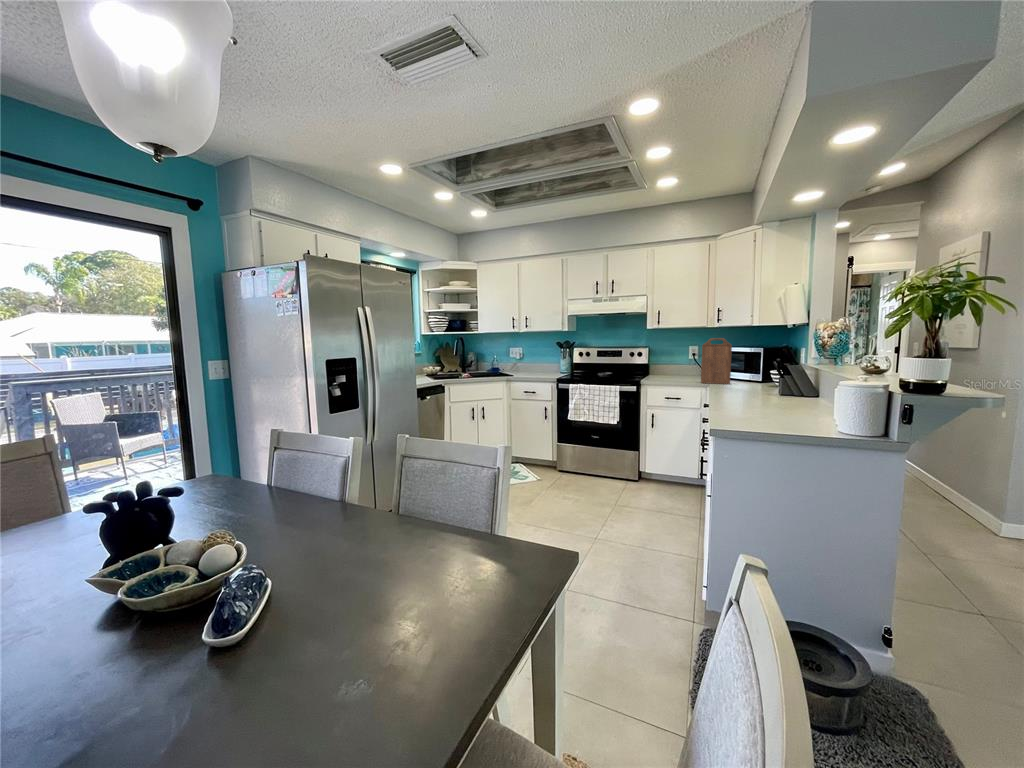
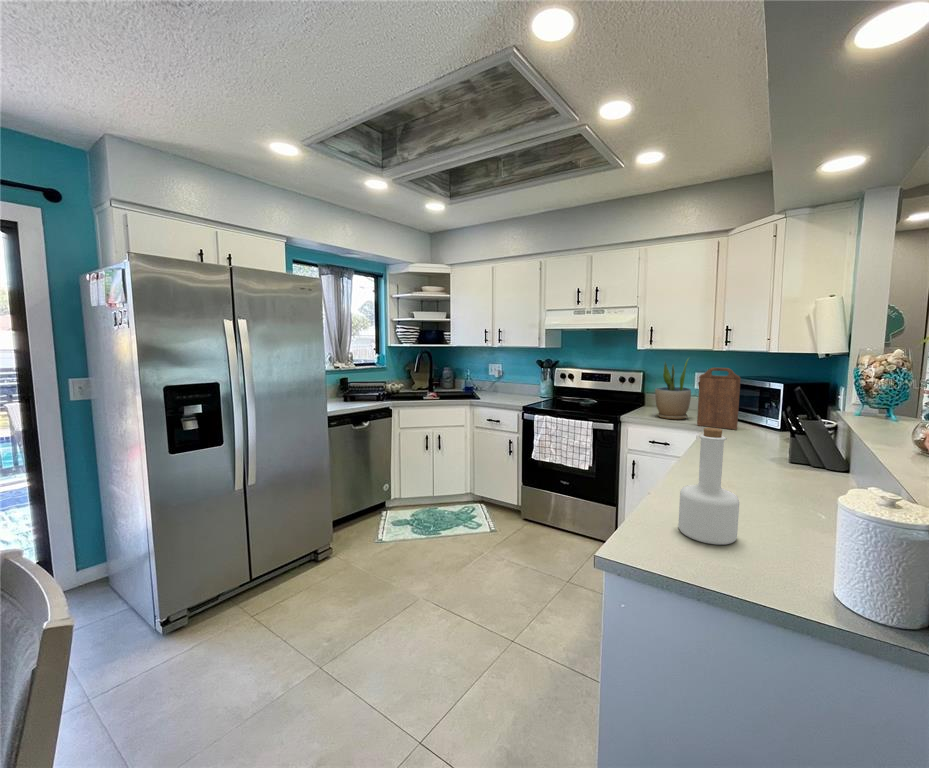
potted plant: none [665,332,693,381] -> present [655,362,691,419]
bottle: none [748,358,788,431] -> present [678,428,739,545]

